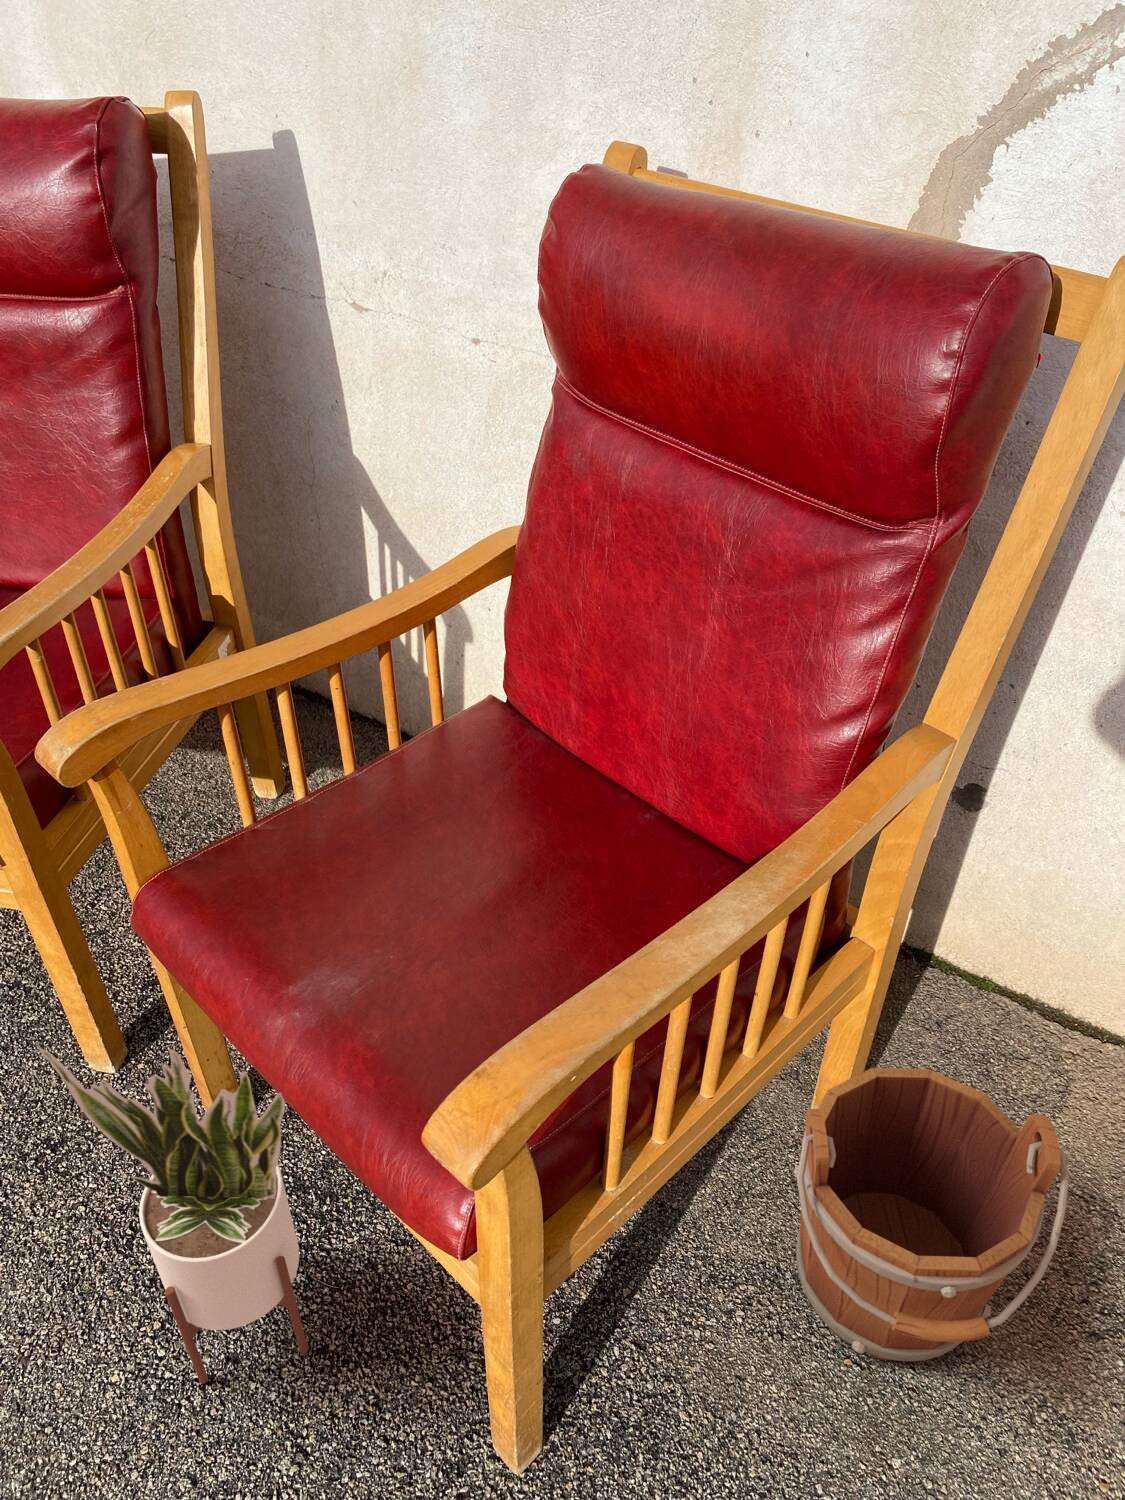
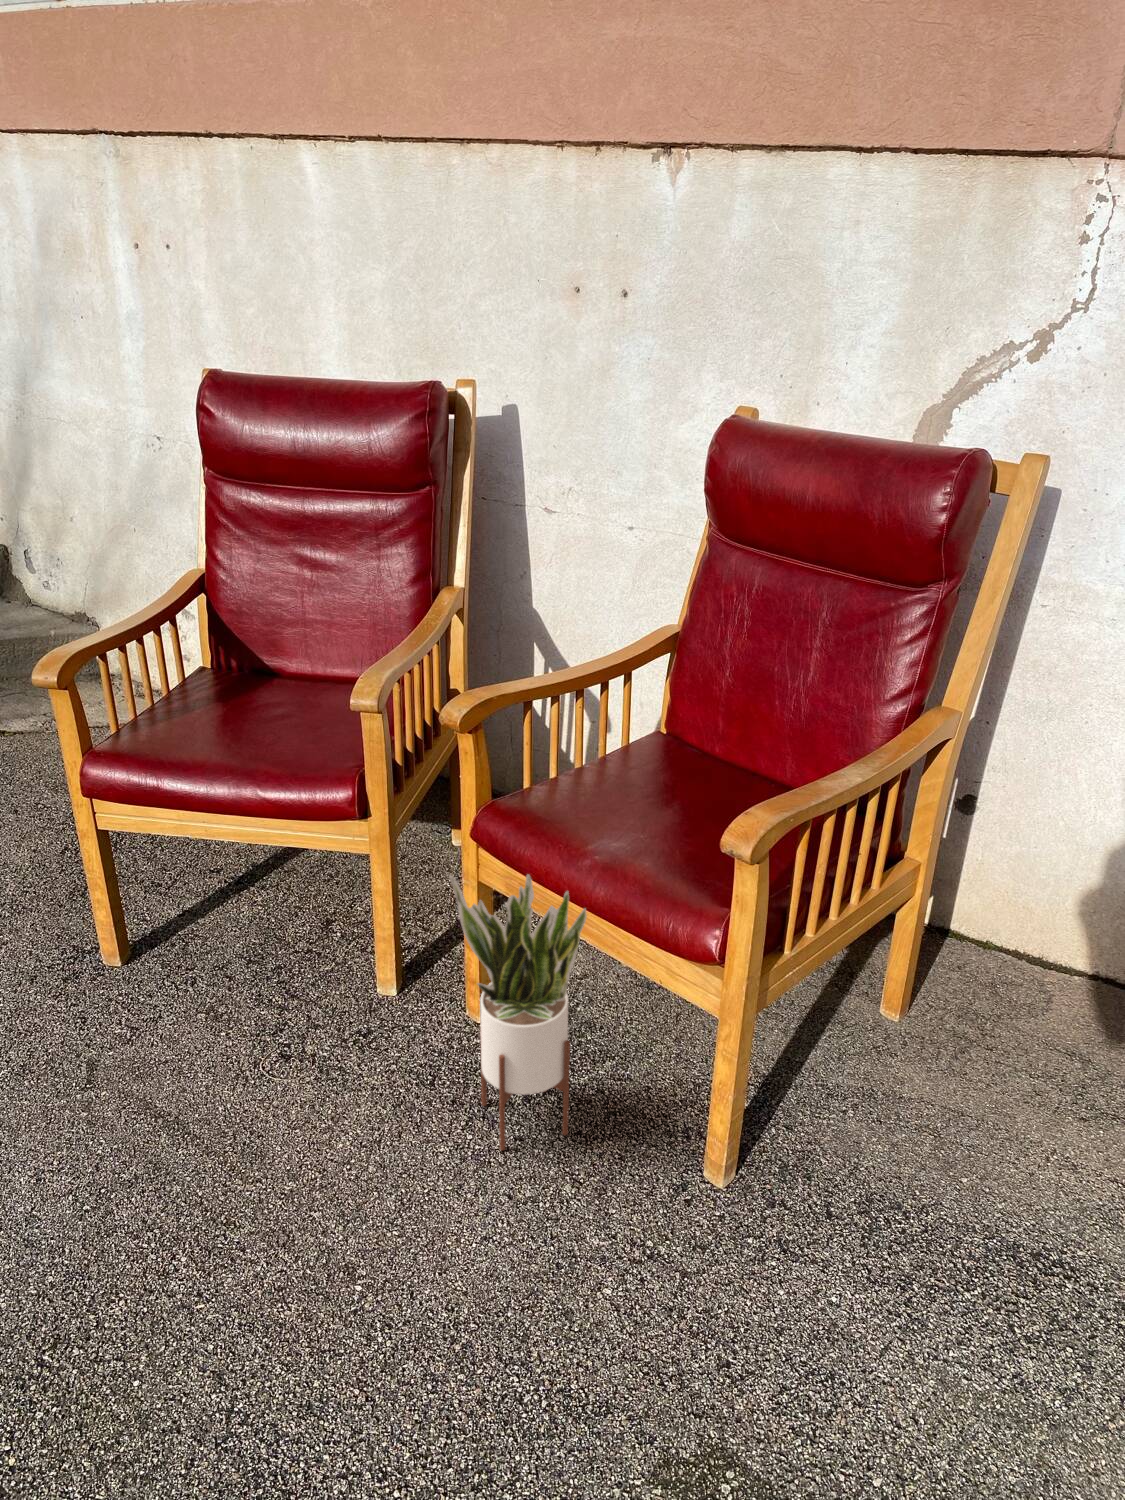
bucket: present [794,1068,1069,1361] -> none [881,943,1055,1132]

